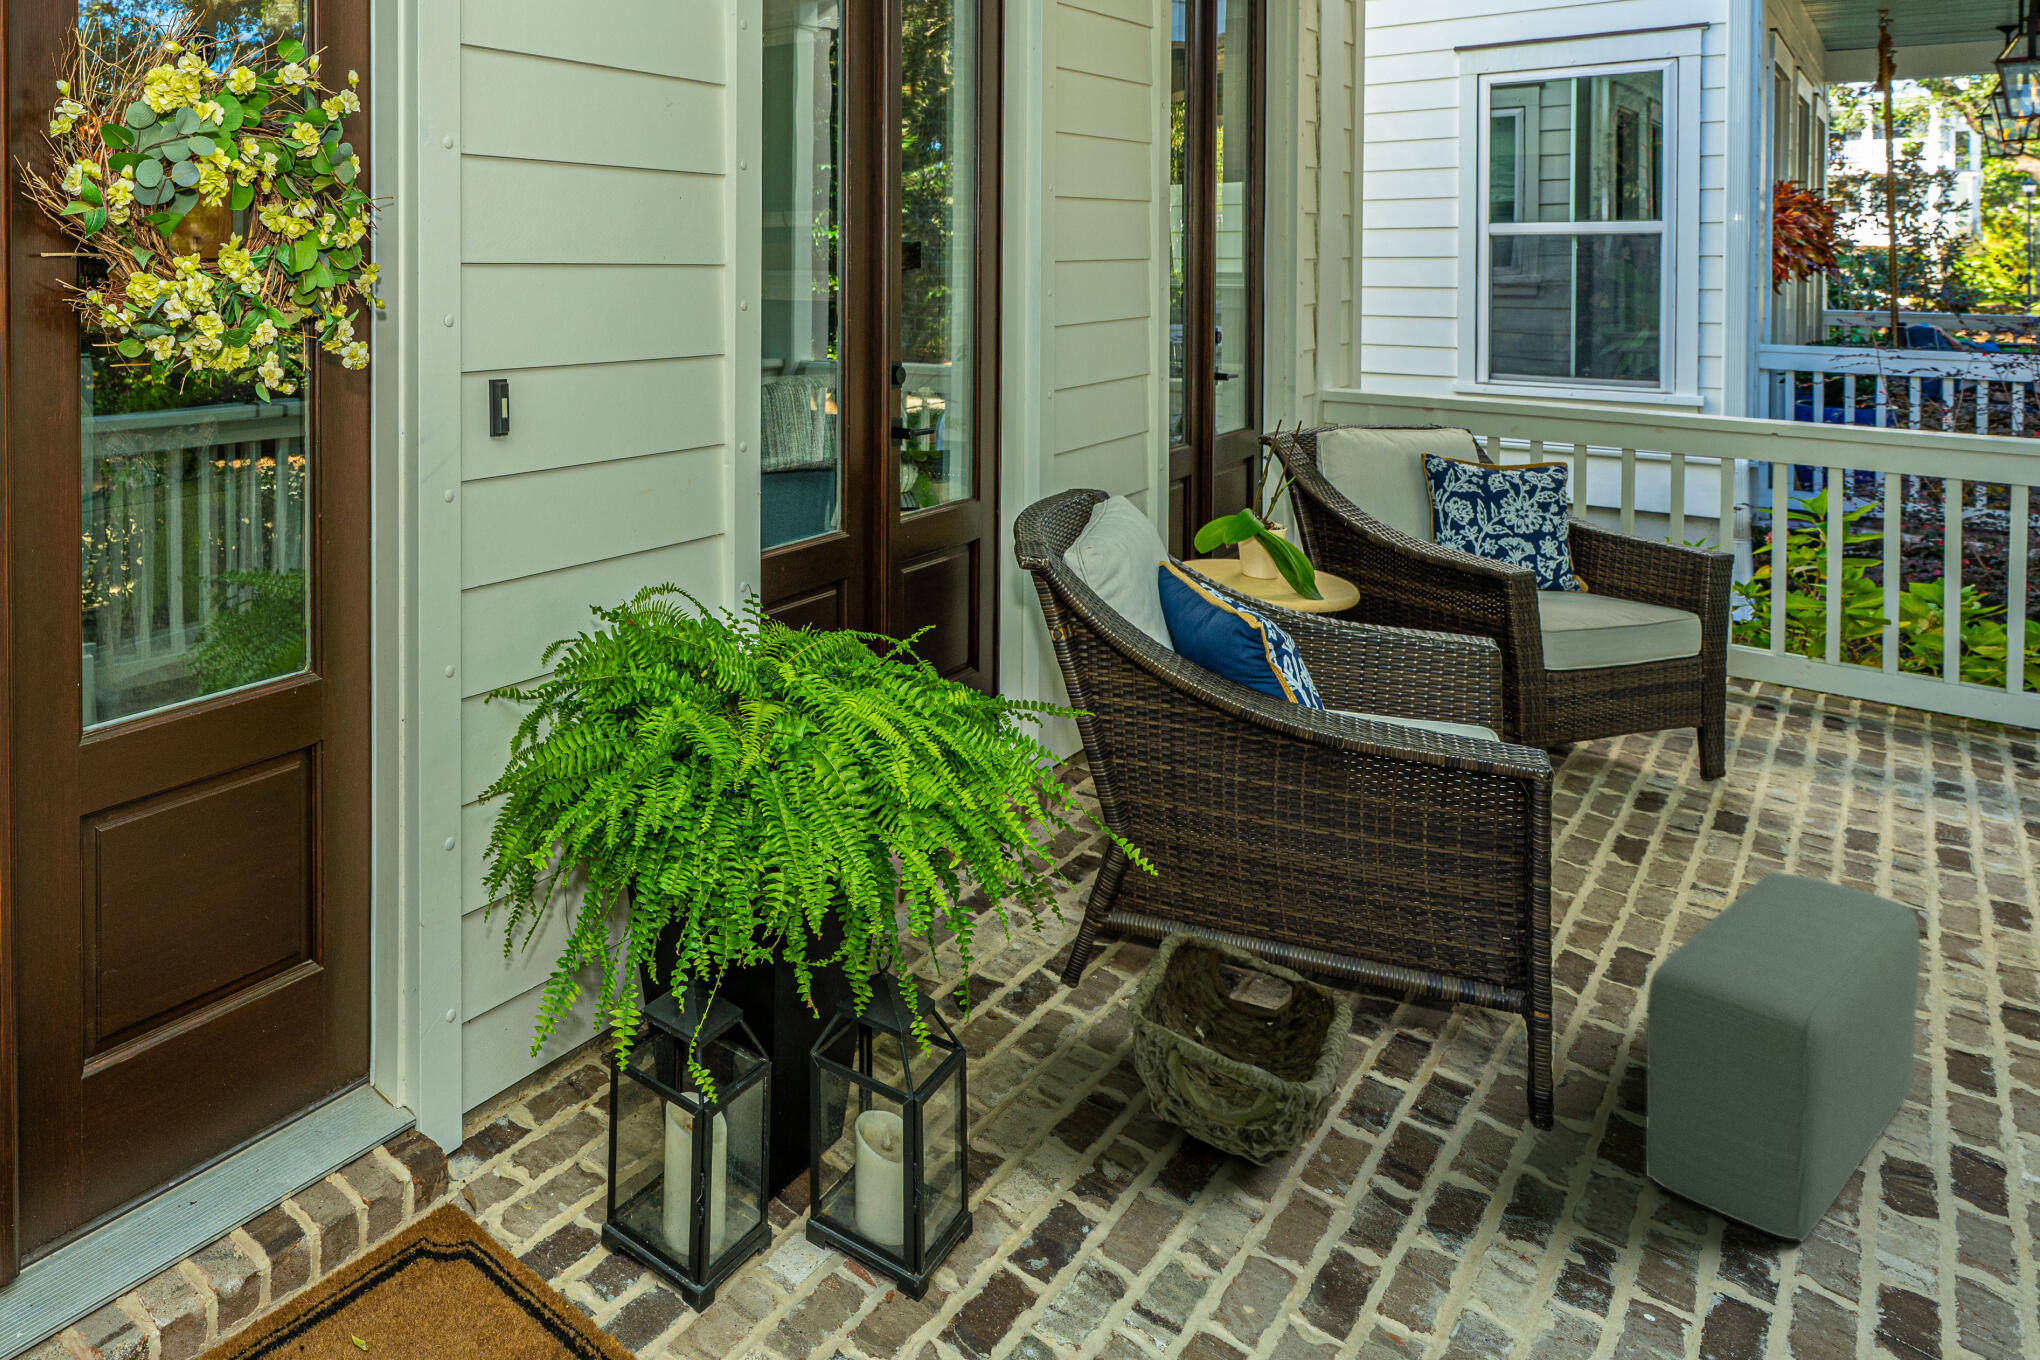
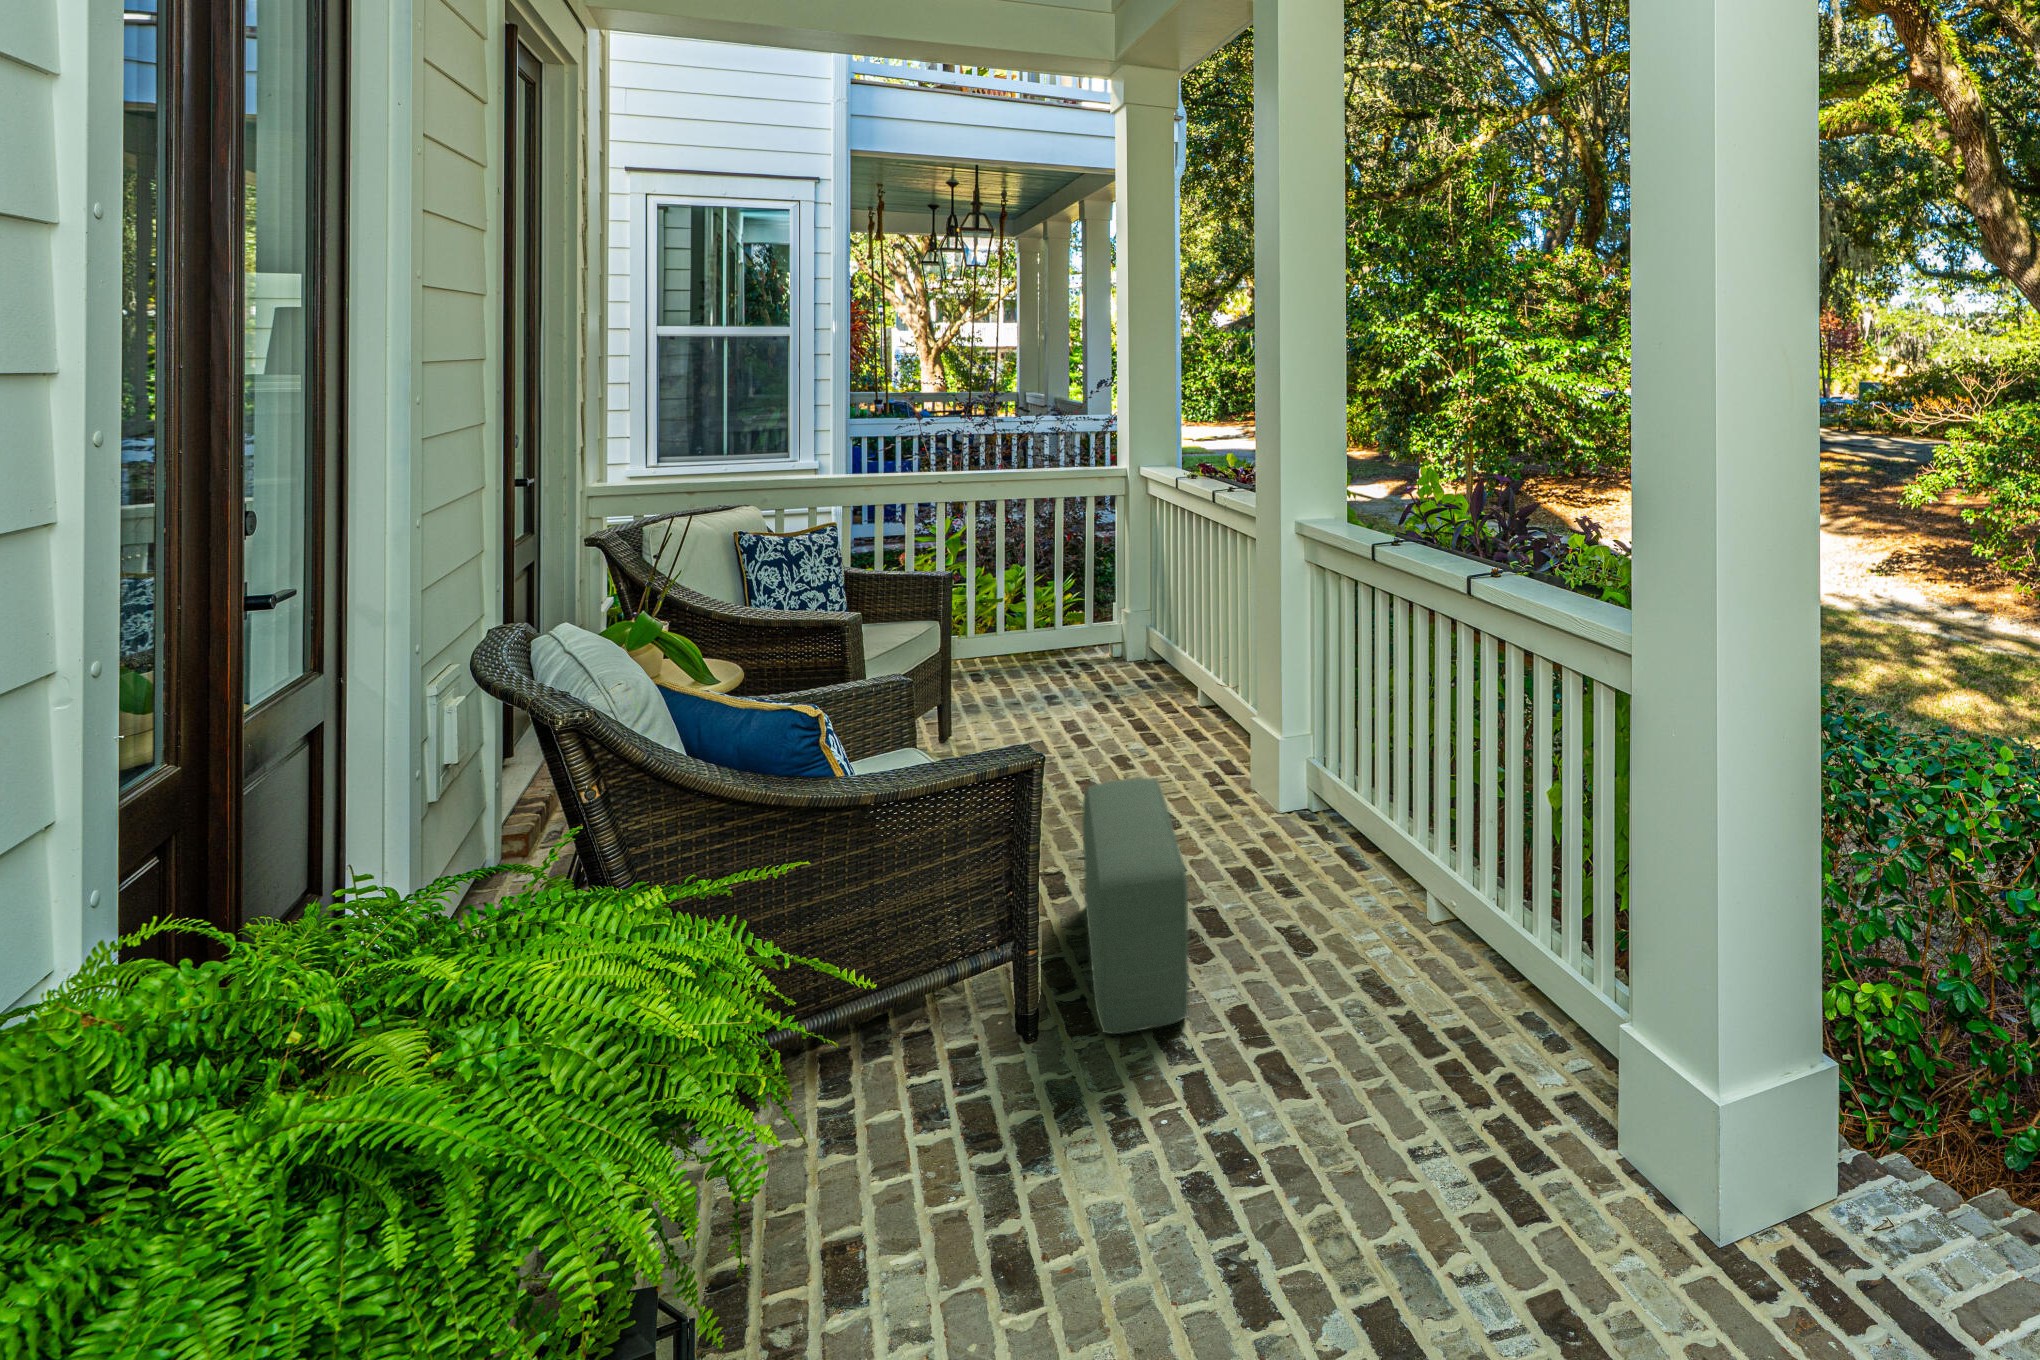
woven basket: present [1126,931,1352,1167] -> none [738,1025,959,1244]

